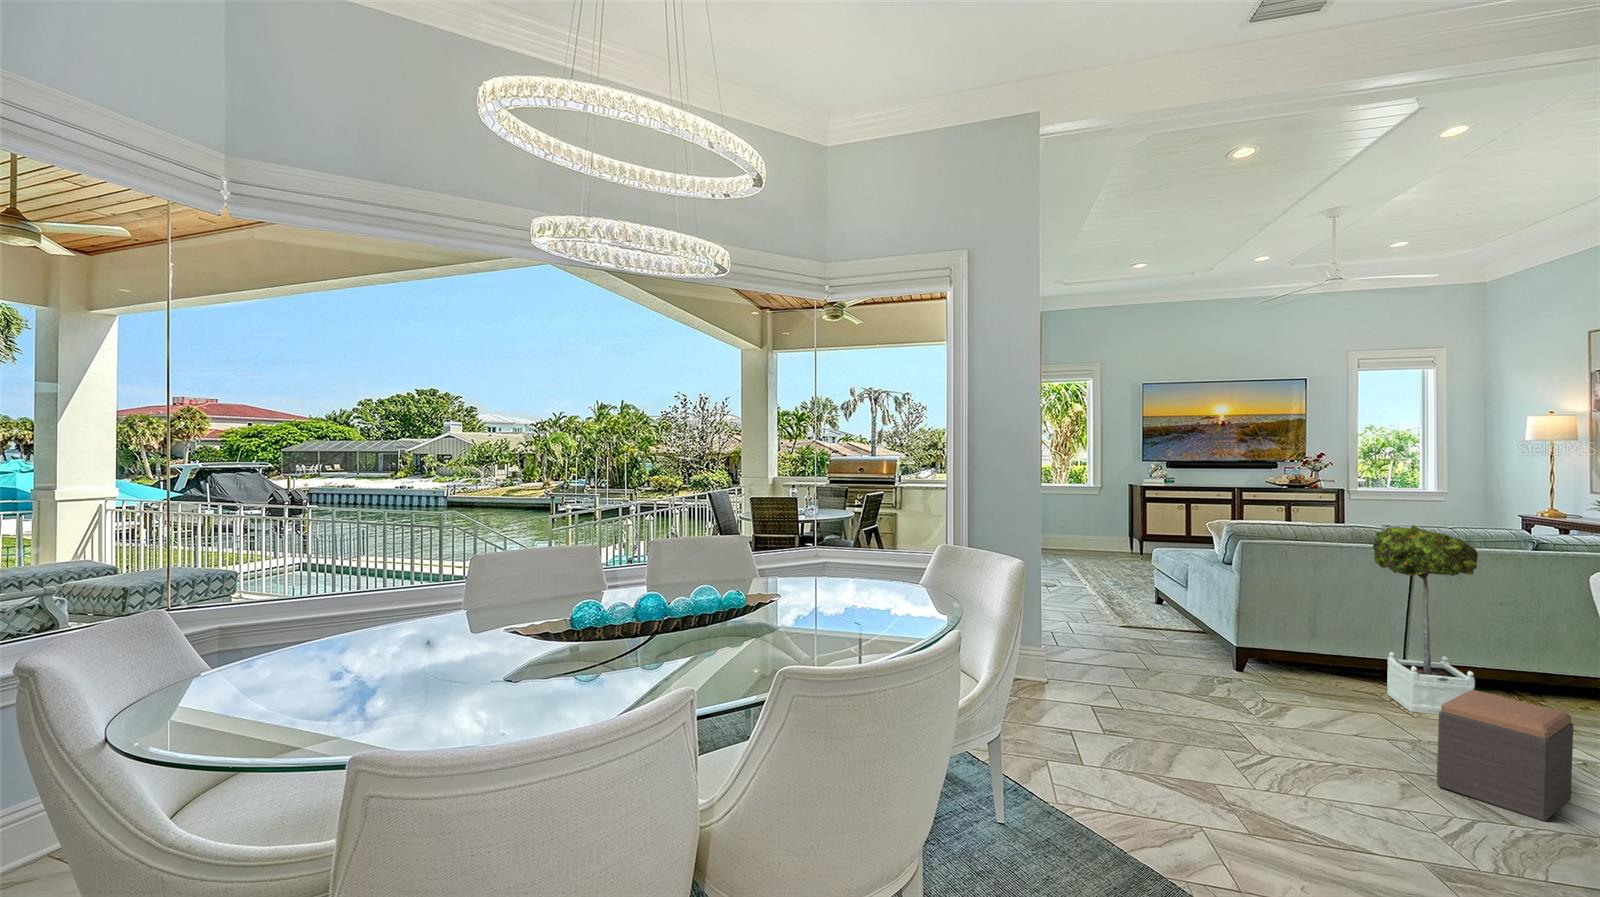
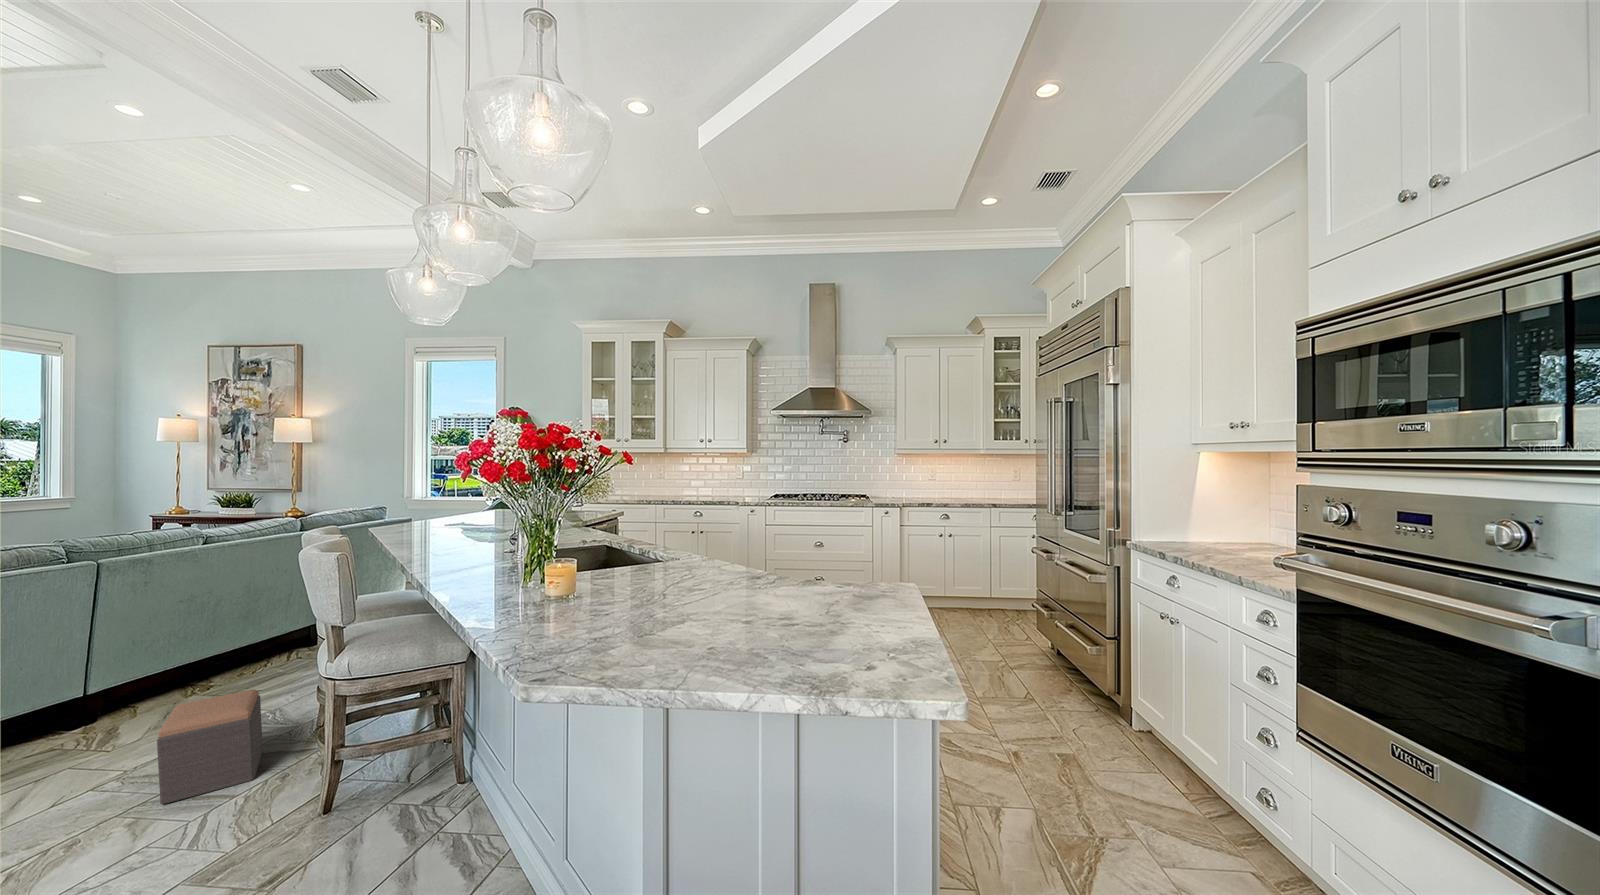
potted tree: present [1373,525,1478,715] -> none [39,568,165,747]

